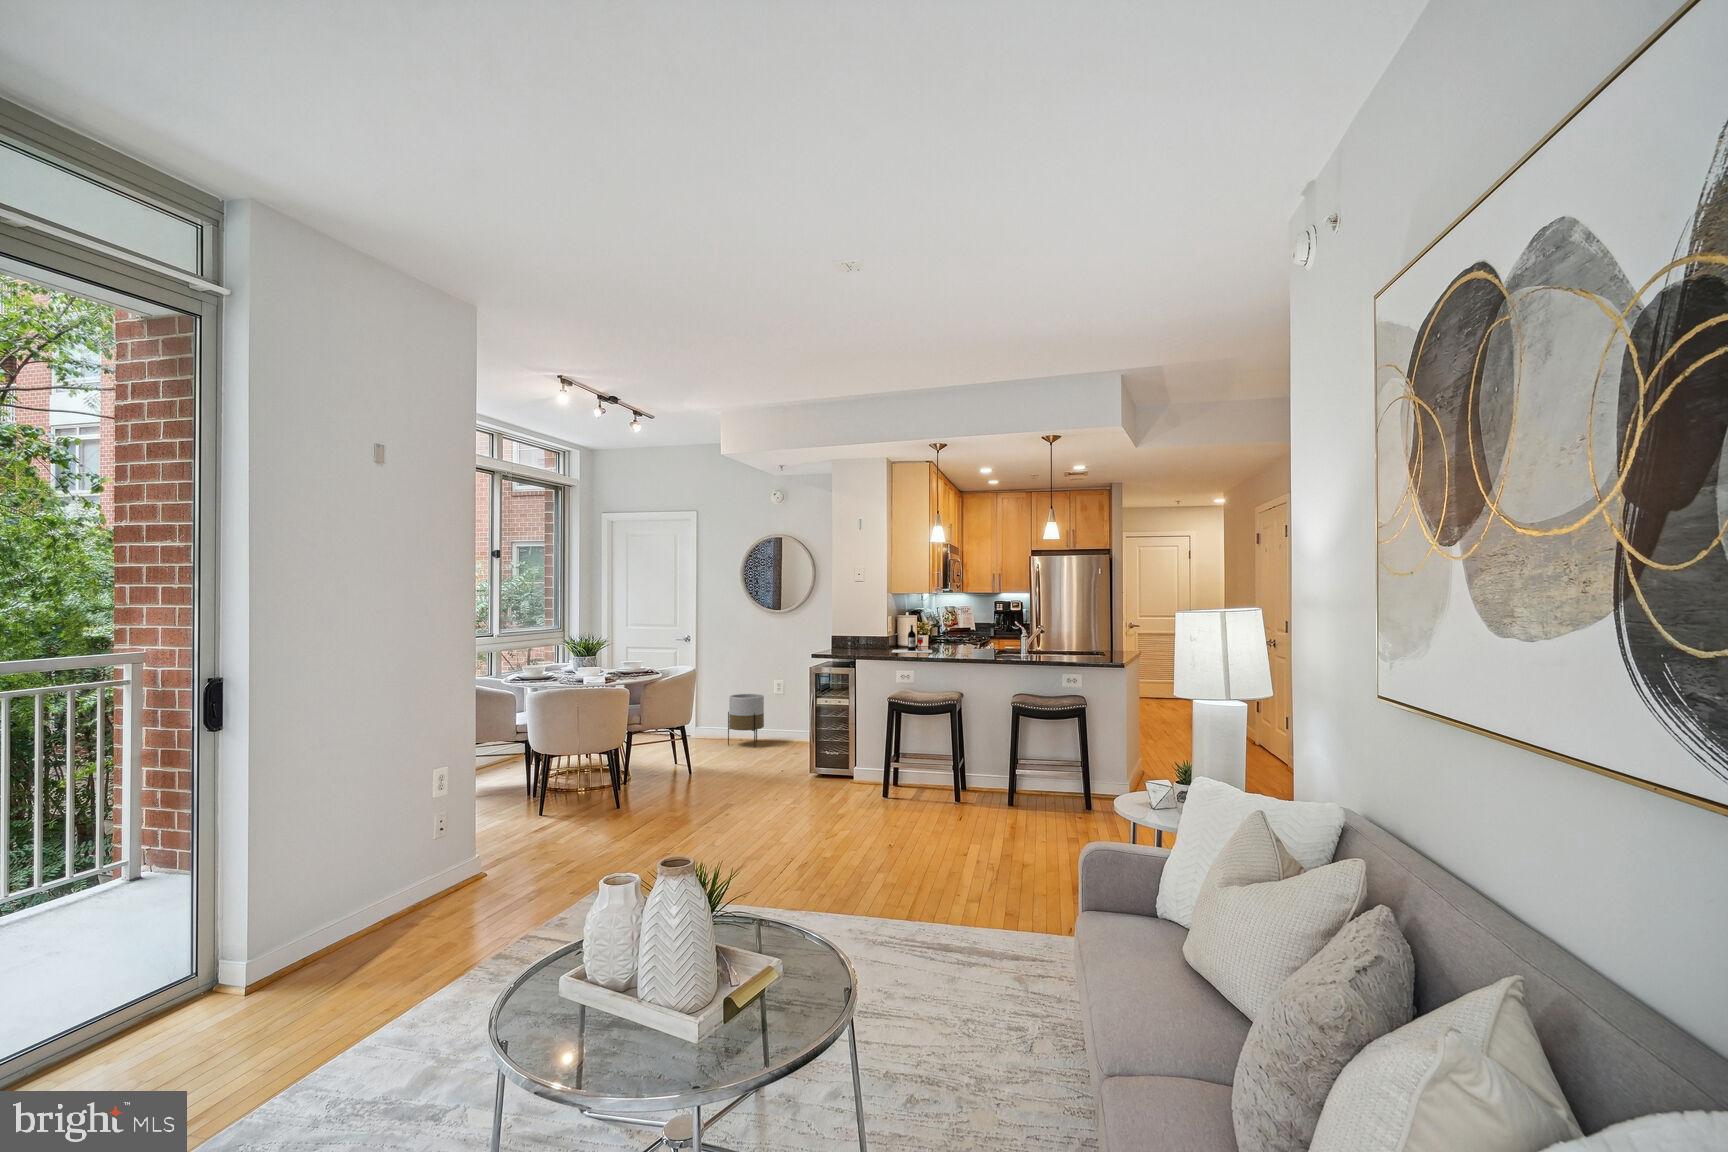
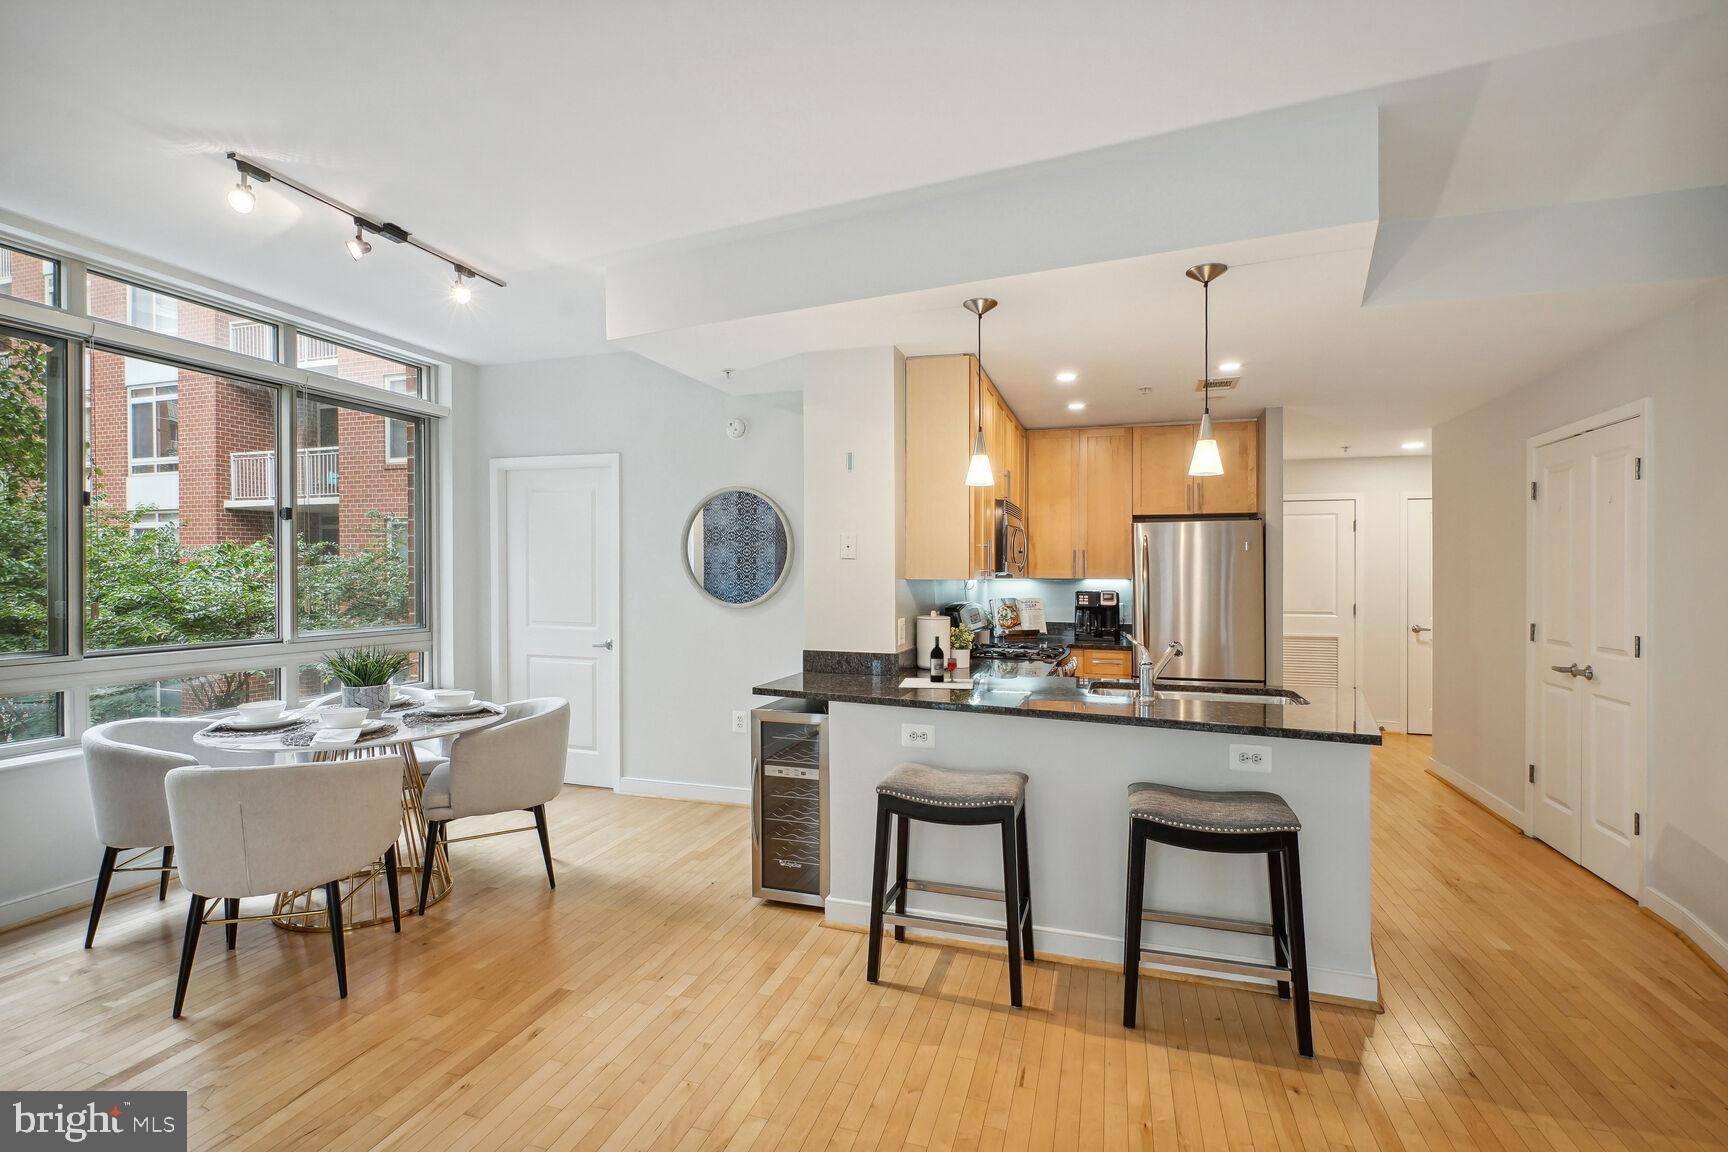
planter: present [728,694,764,747] -> none [660,731,716,819]

